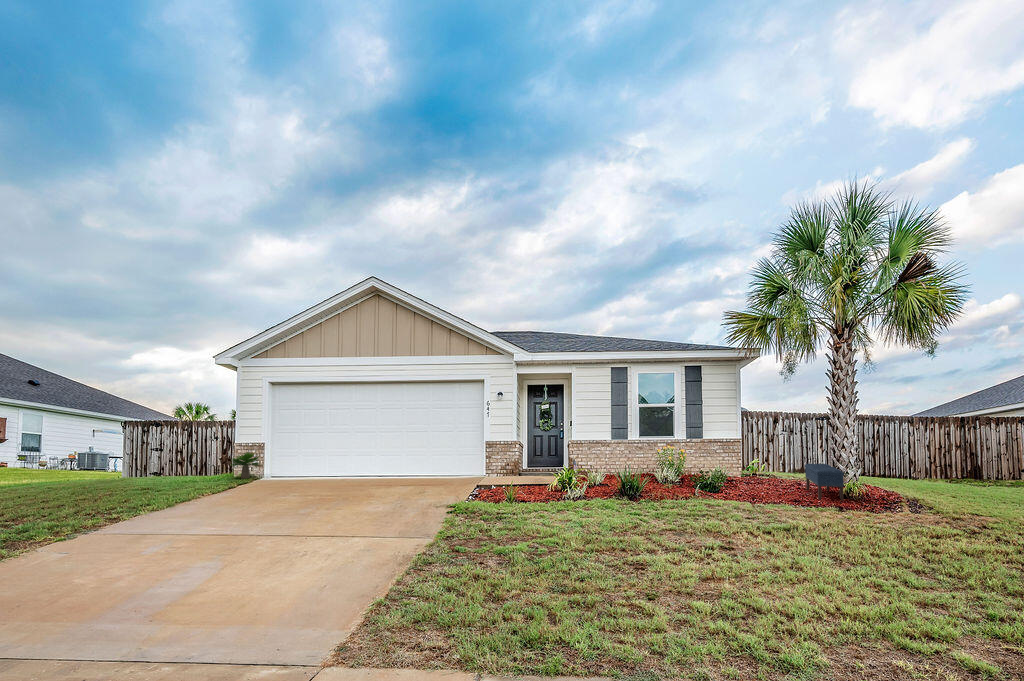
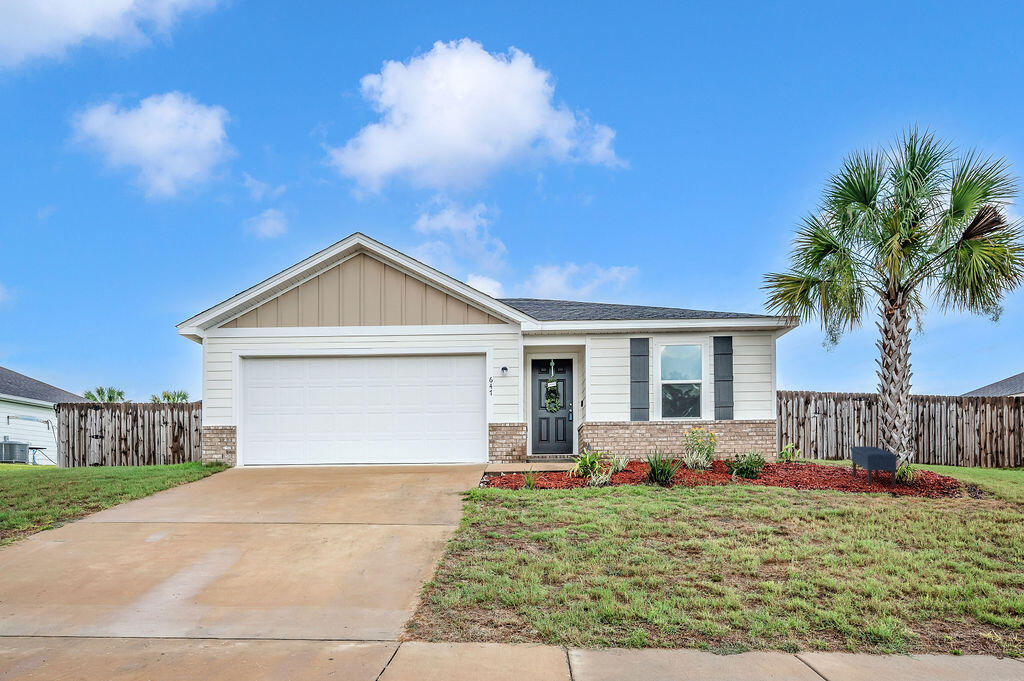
potted plant: present [231,452,260,478] -> none [182,435,222,466]

